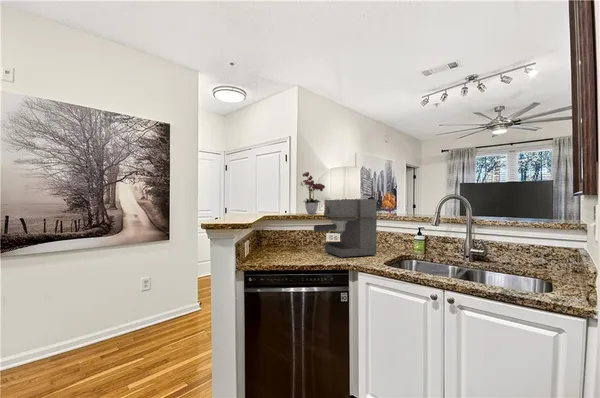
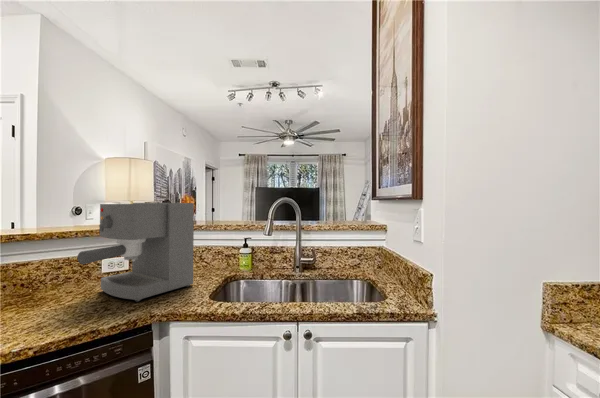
flower arrangement: present [301,172,325,214] -> none [43,153,103,230]

